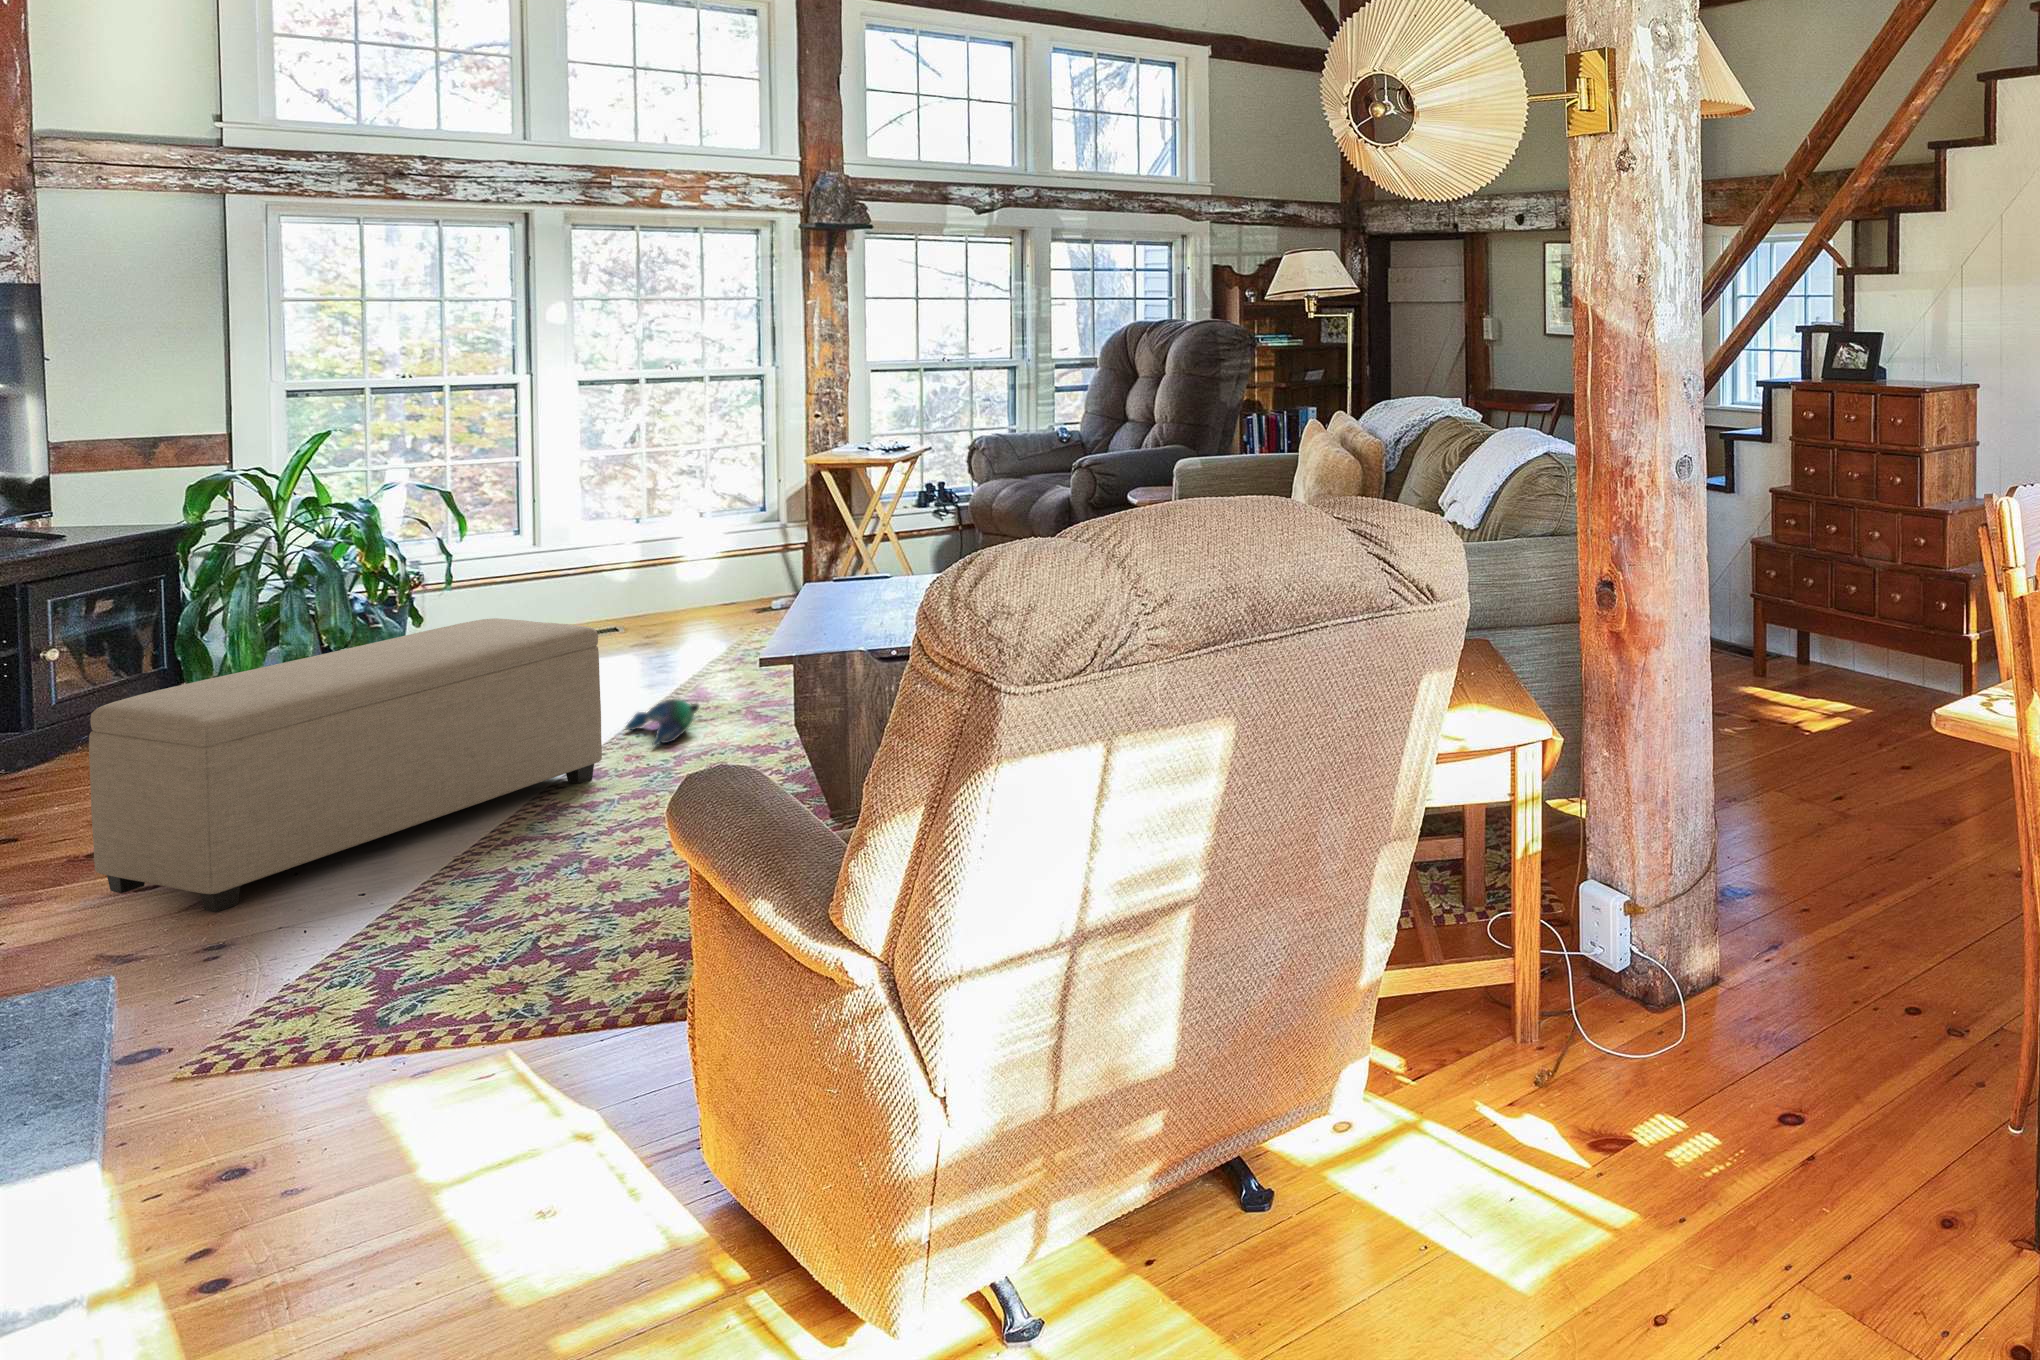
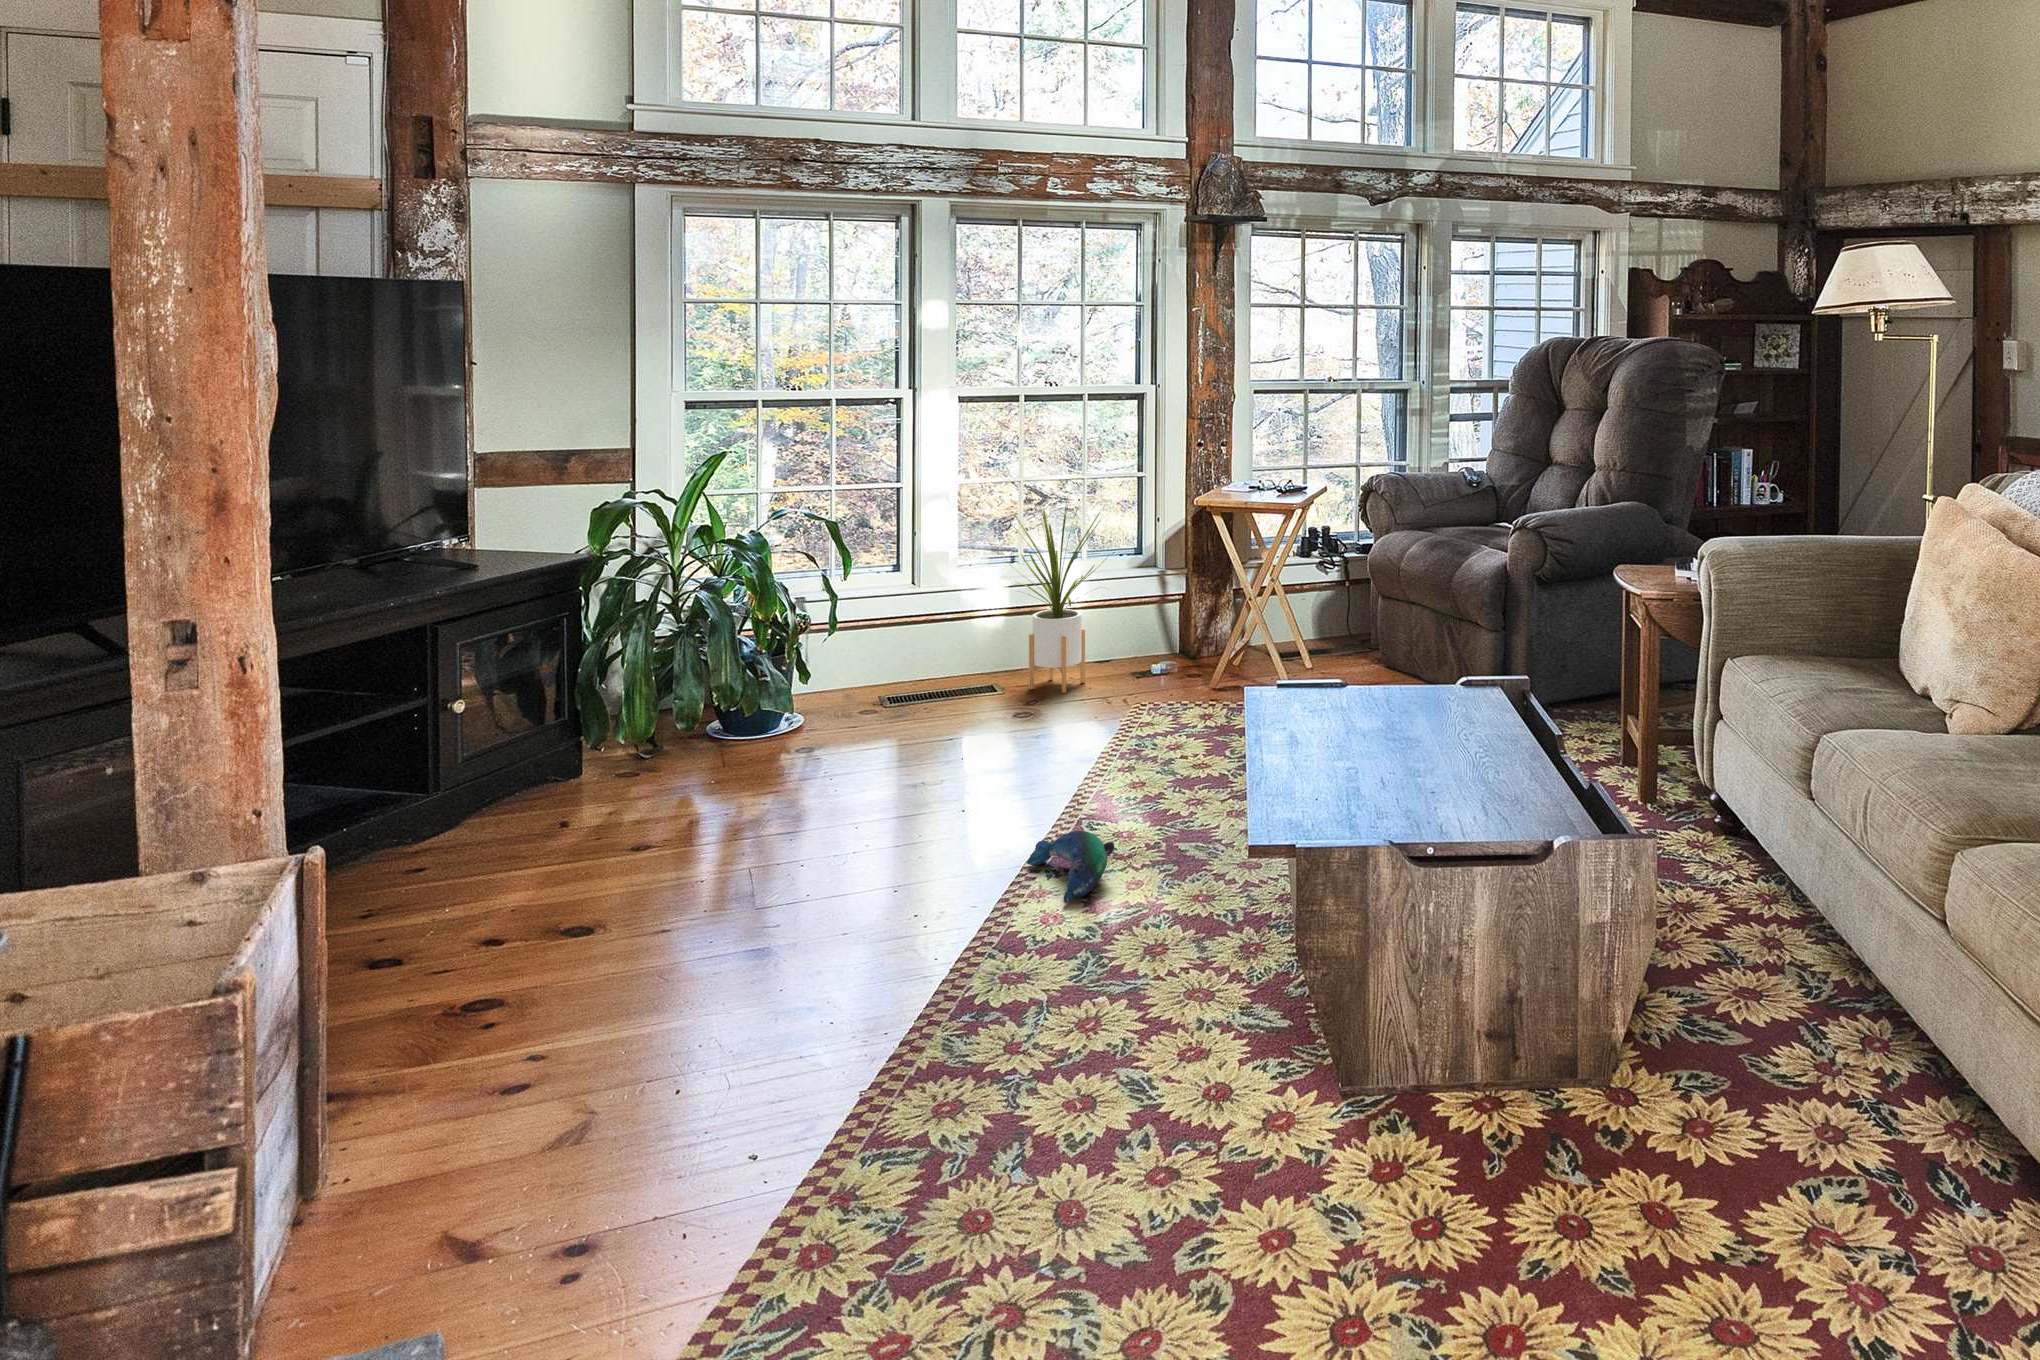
house plant: none [626,461,728,627] -> present [1010,501,1106,693]
ottoman: present [89,618,602,912] -> none [454,720,1013,1156]

